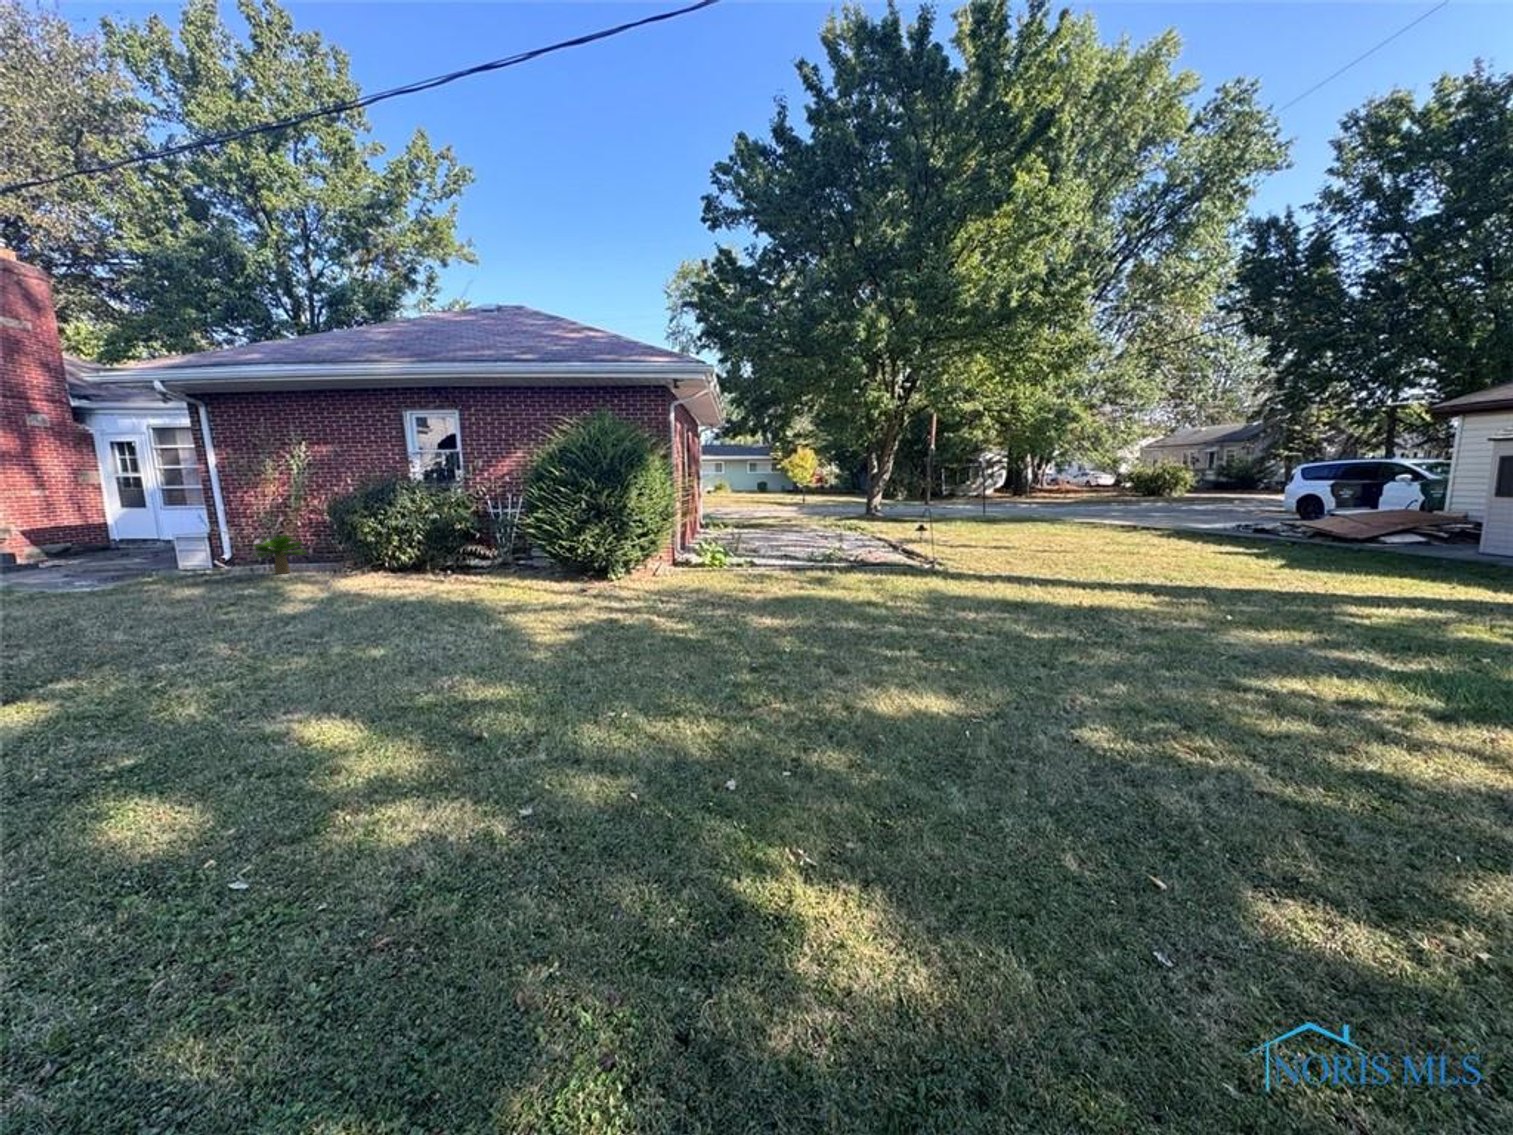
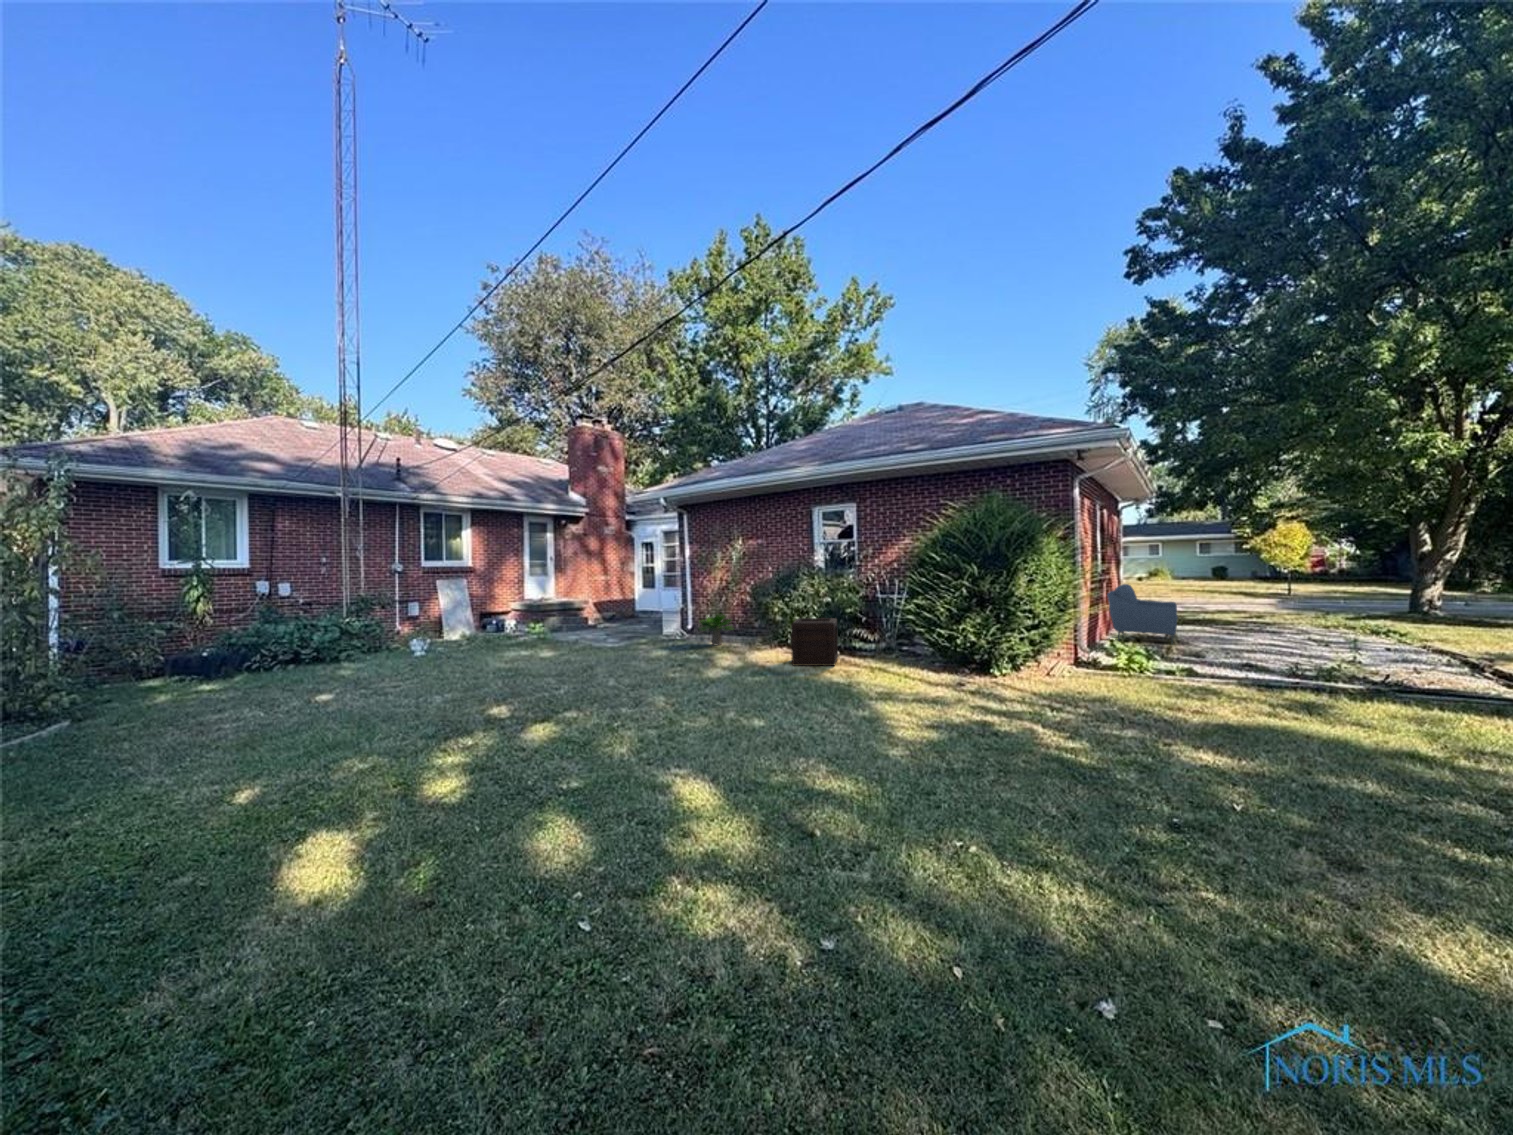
chair: none [691,497,741,545] -> present [1107,584,1178,644]
wooden crate: none [394,535,450,588] -> present [791,618,838,666]

